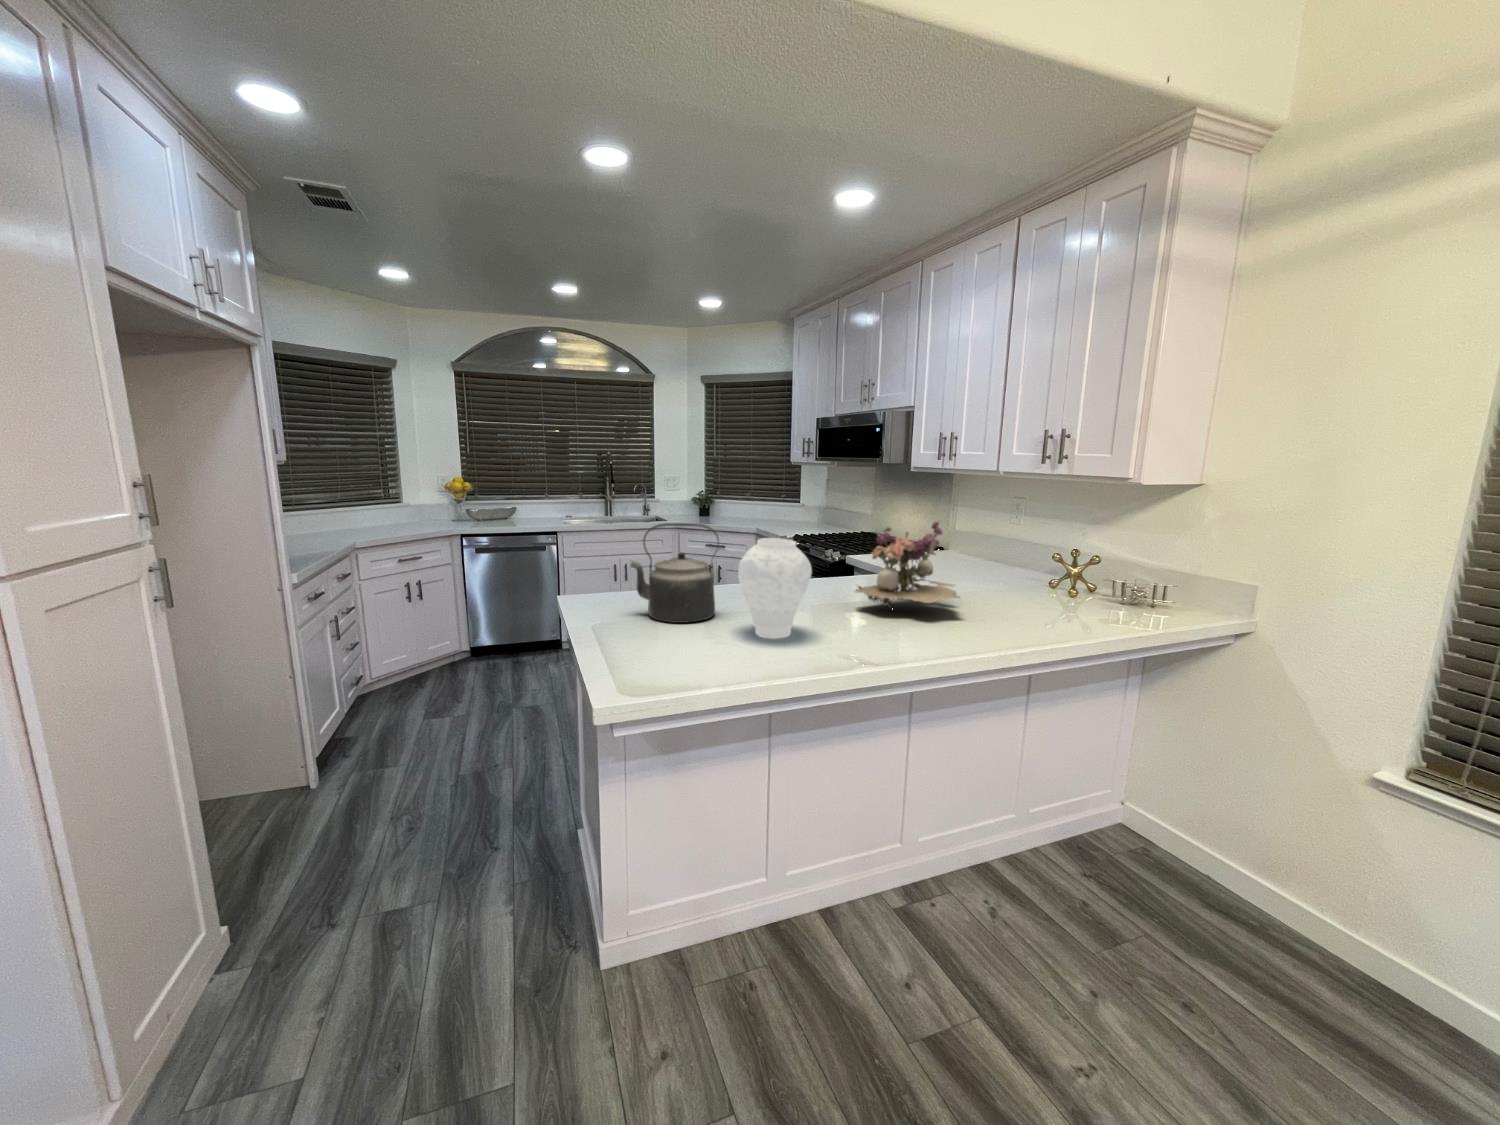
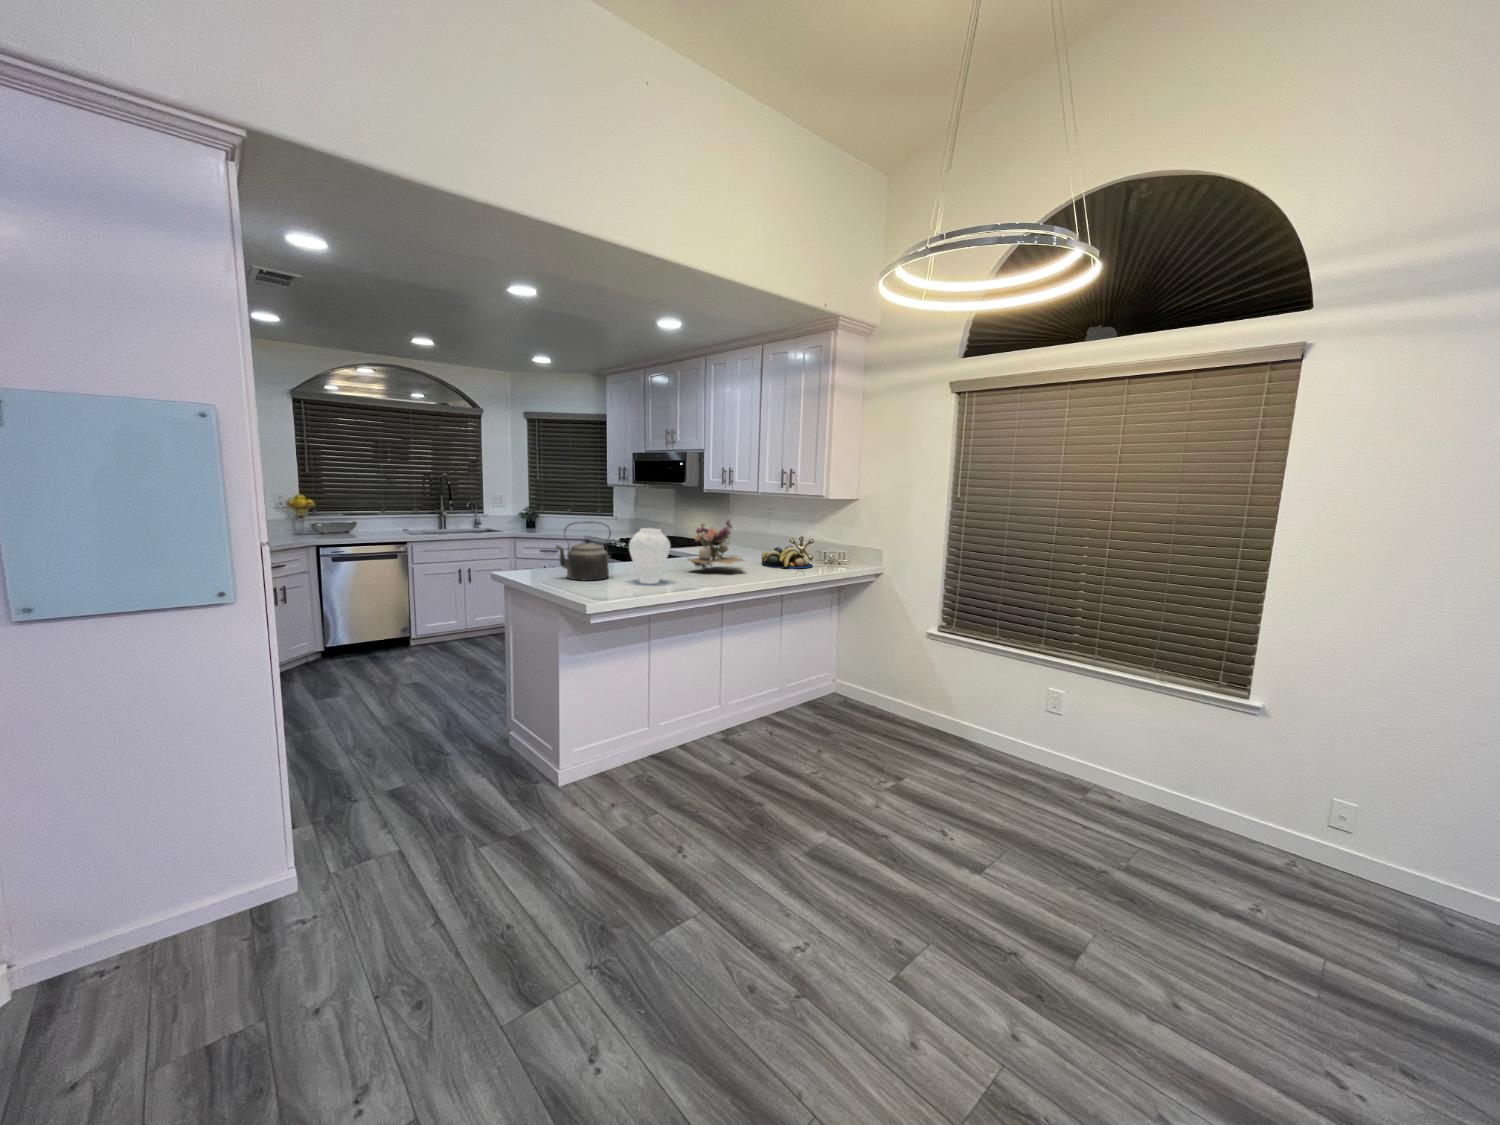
fruit bowl: none [996,567,1096,612] -> present [761,546,812,569]

